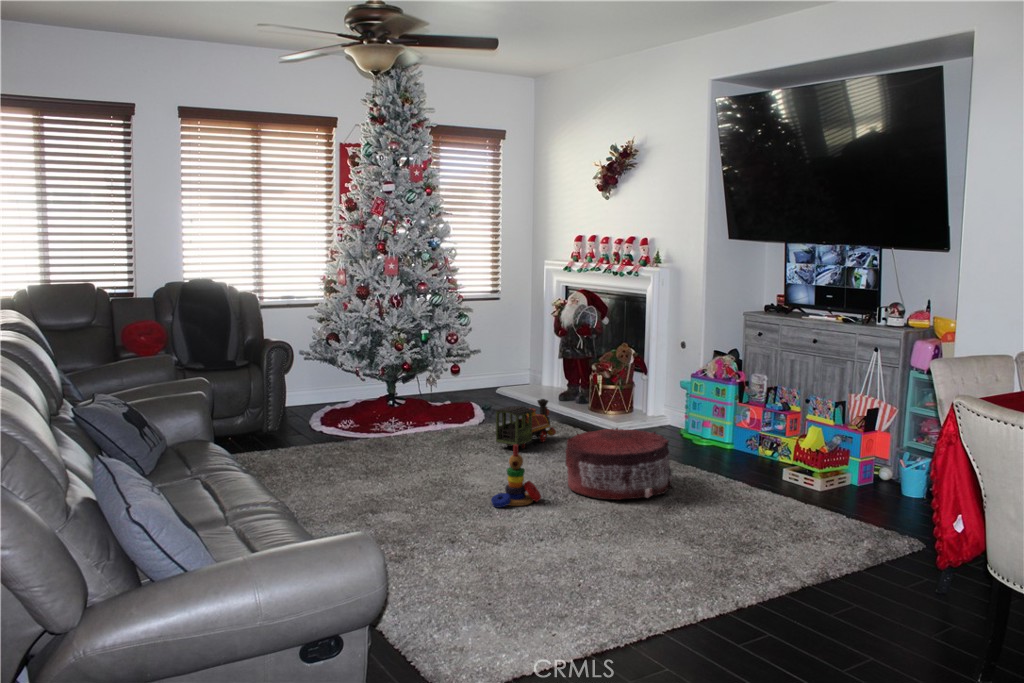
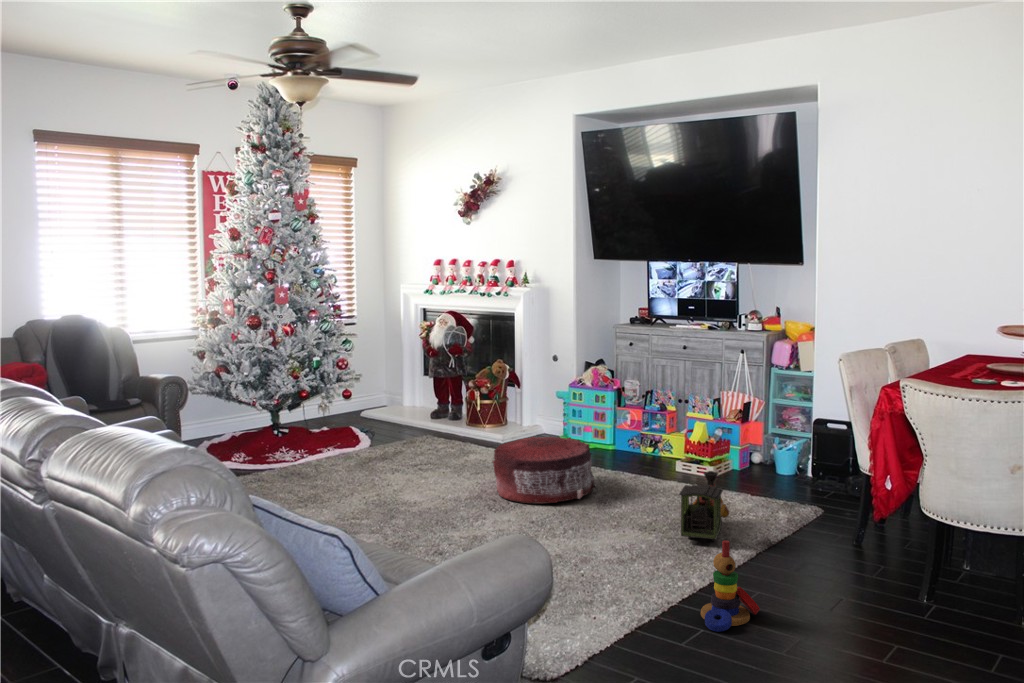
toy train: present [495,399,556,449] -> present [679,471,729,541]
stacking toy: present [491,445,541,507] -> present [701,540,760,632]

